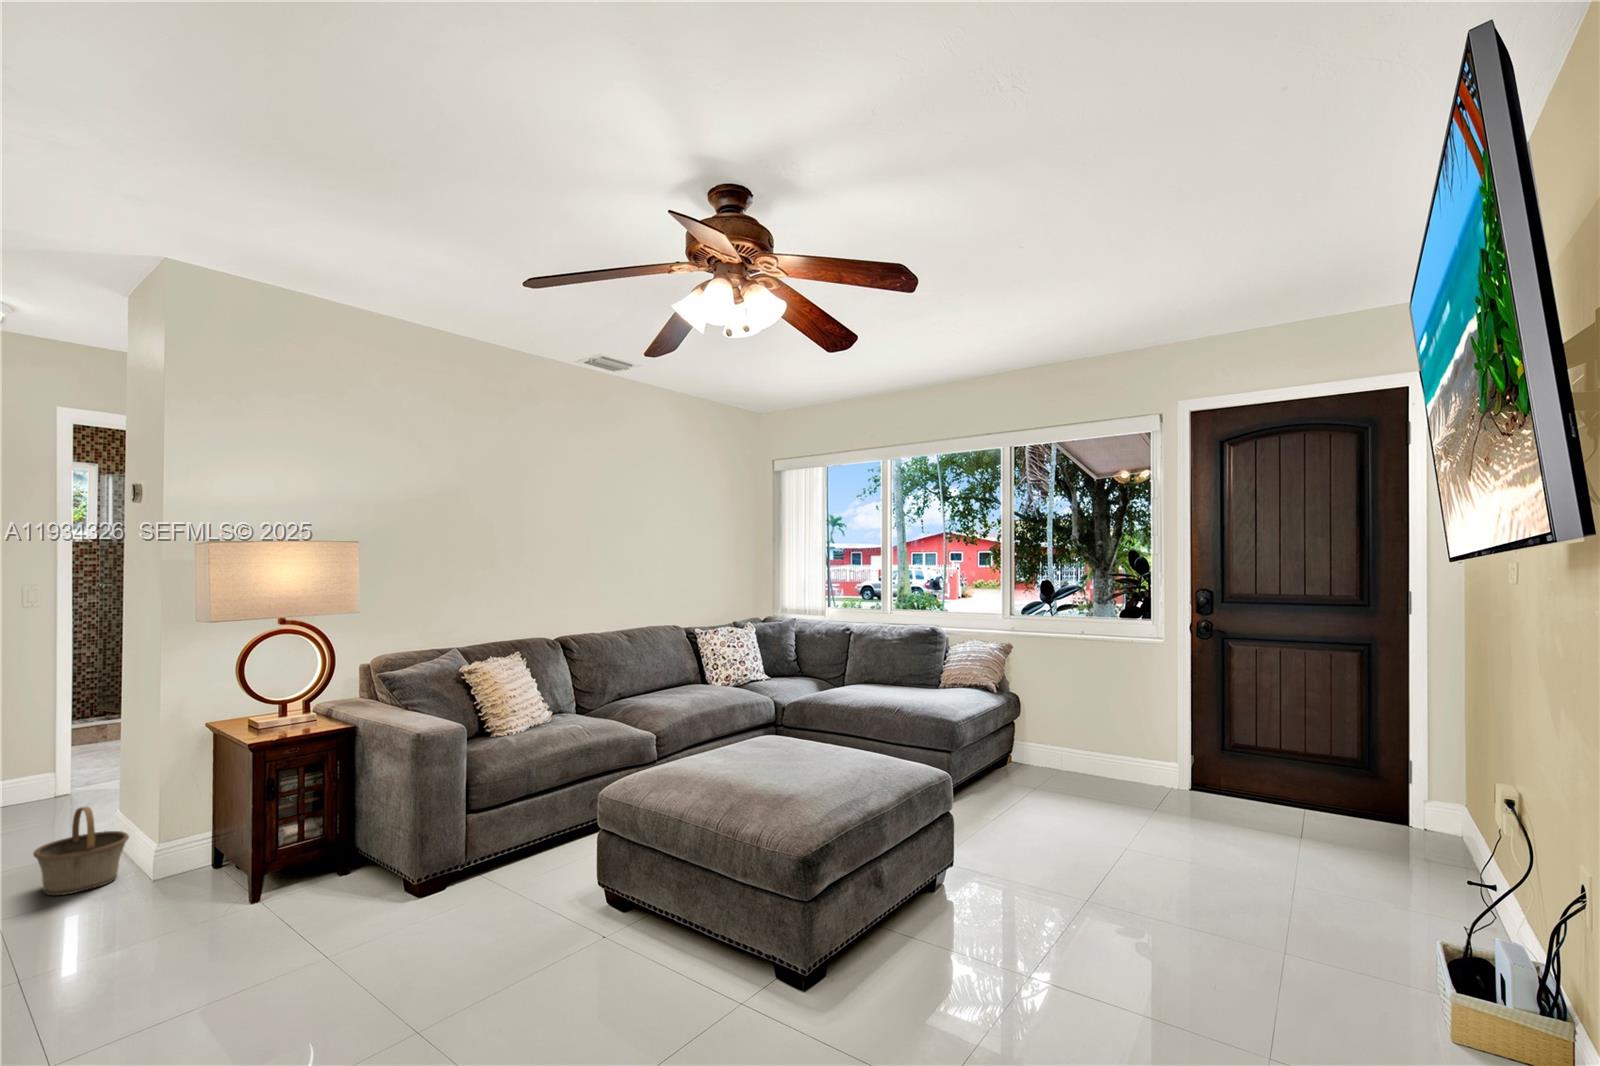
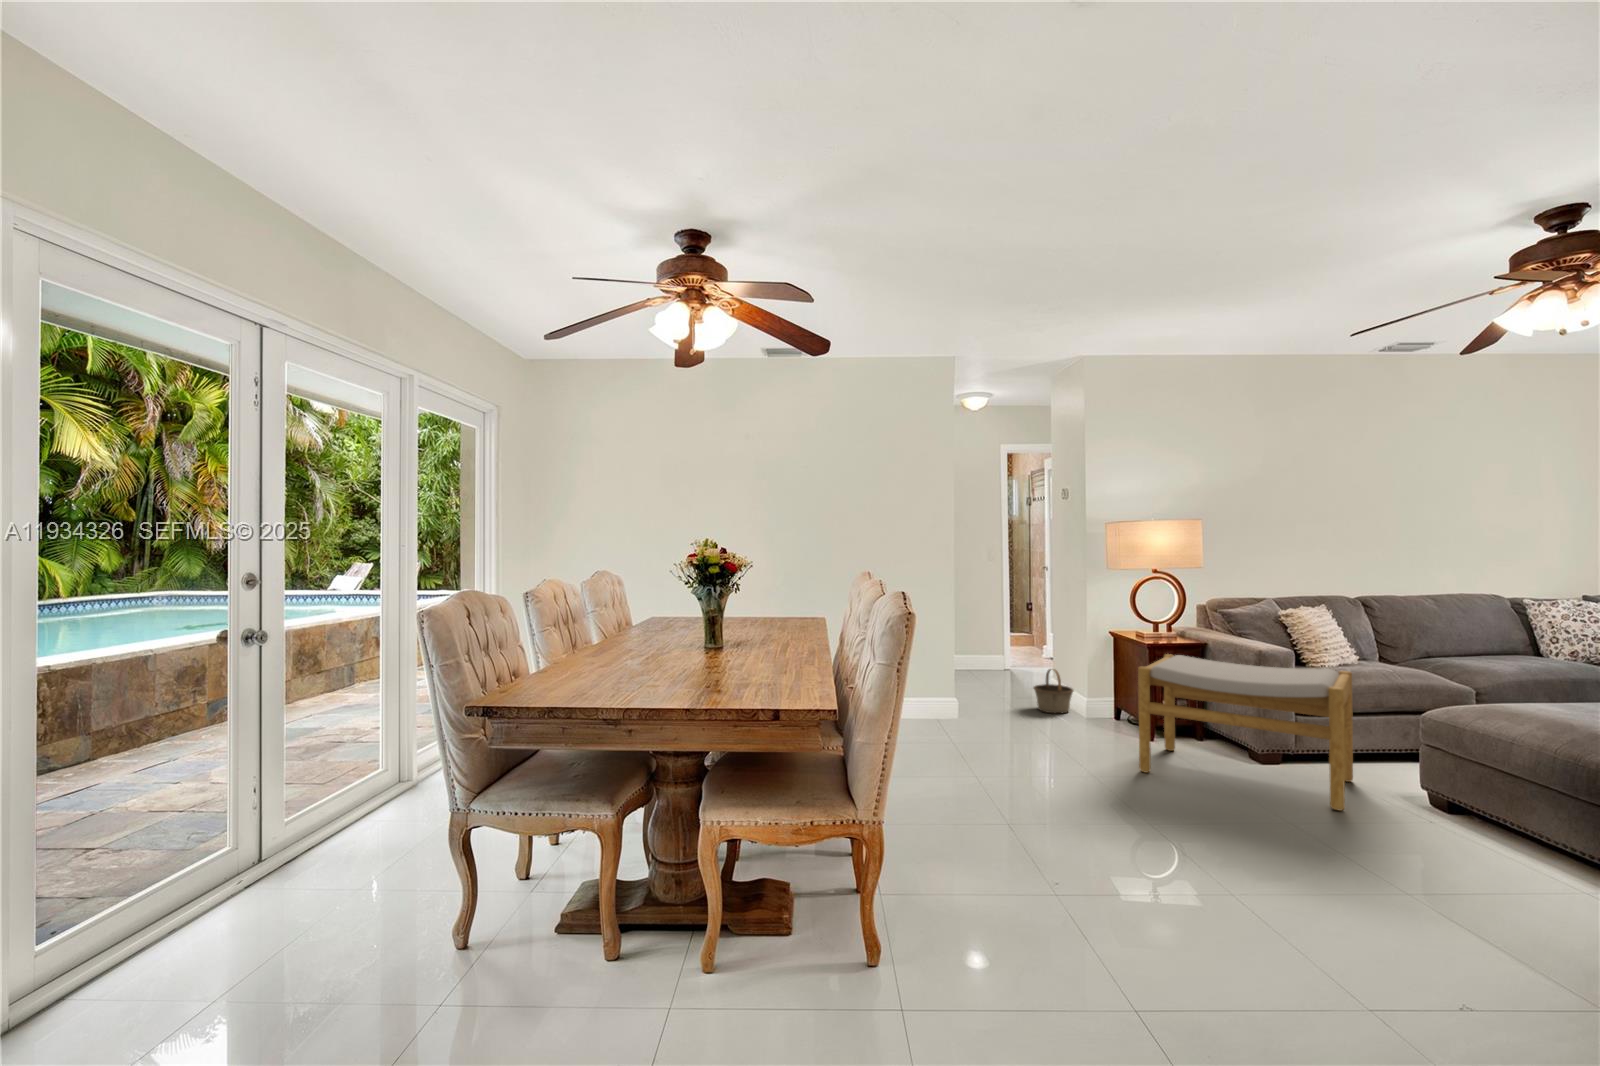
footstool: none [179,746,529,1002] -> present [1138,654,1353,811]

